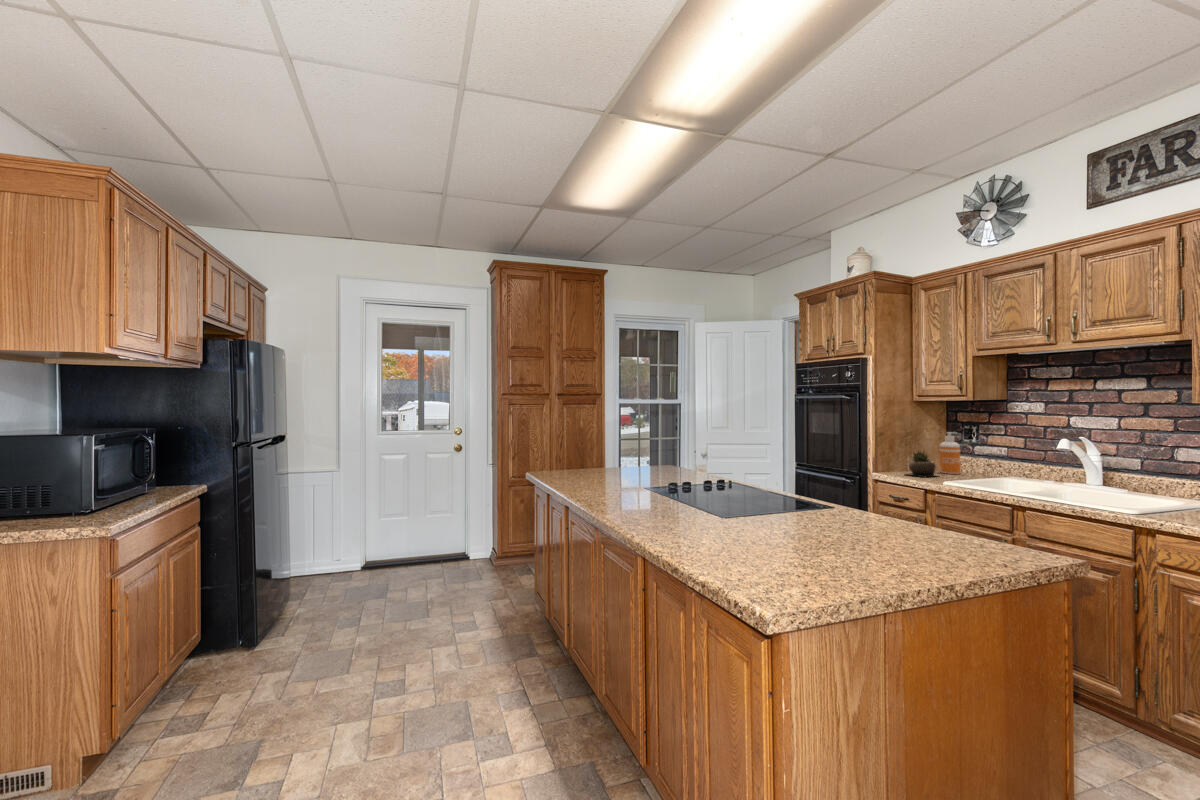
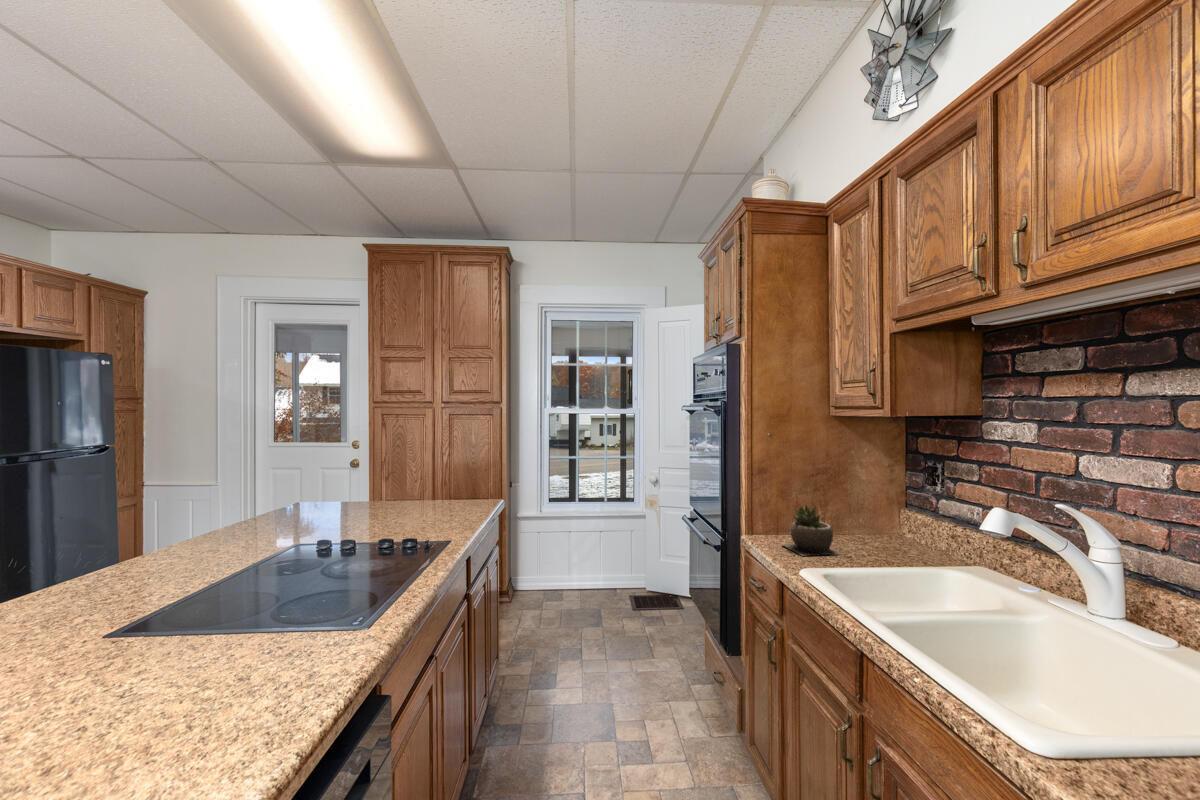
soap dispenser: present [939,432,961,474] -> none [861,472,895,551]

